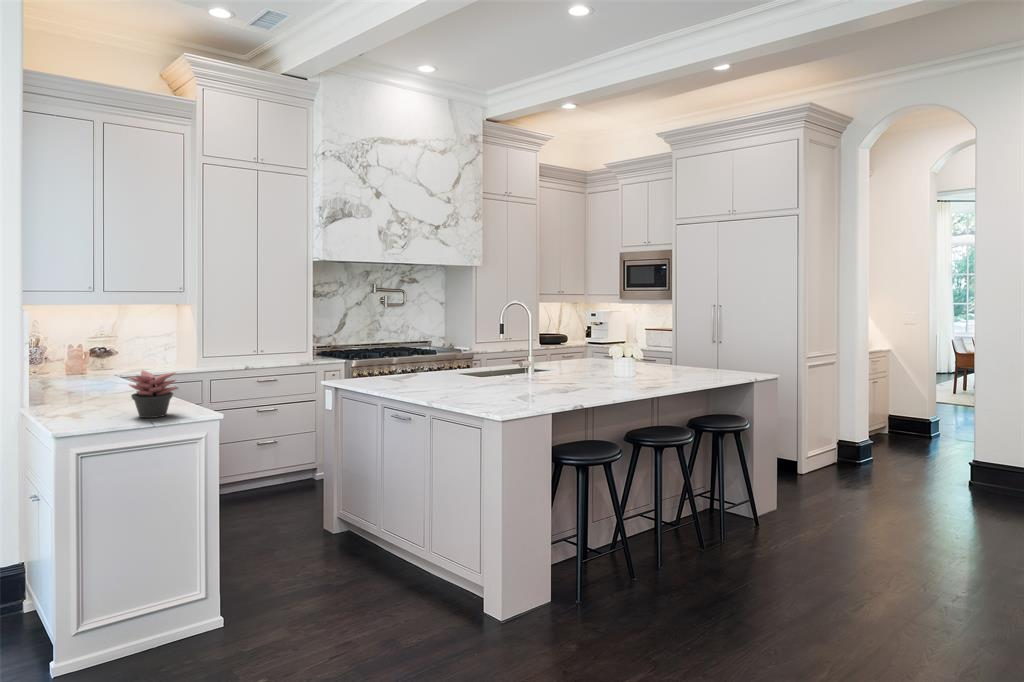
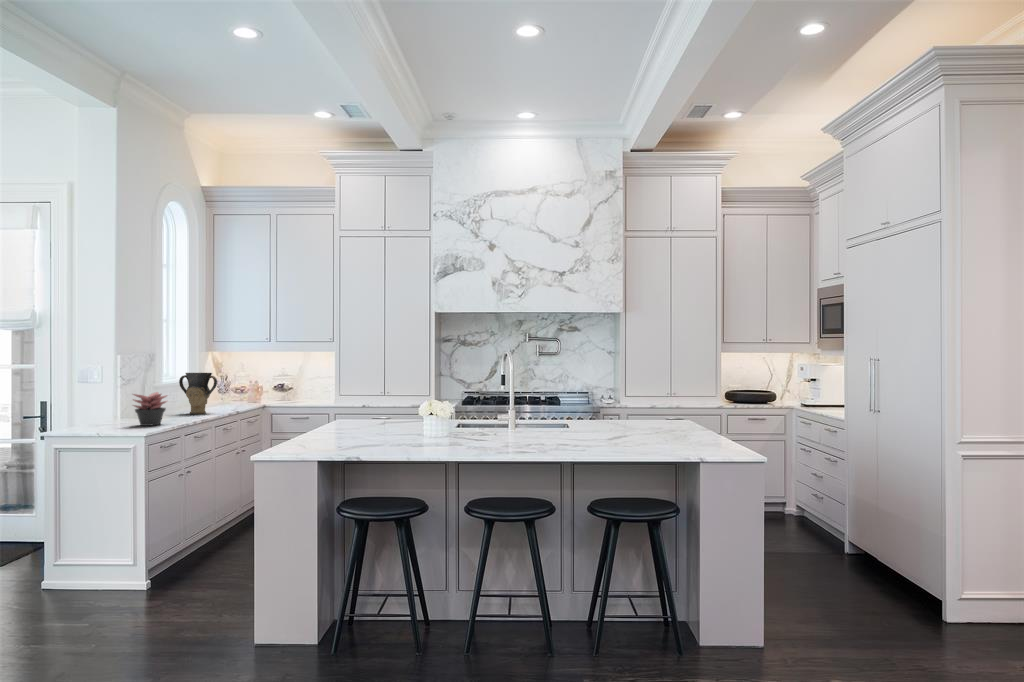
vase: none [69,339,127,398] -> present [179,373,217,414]

